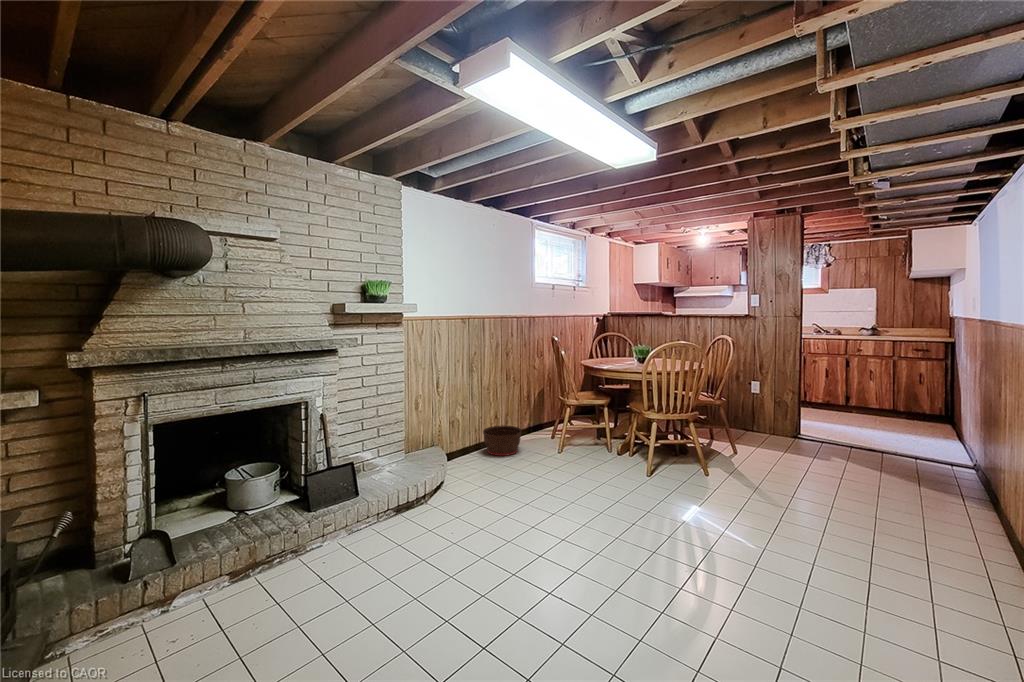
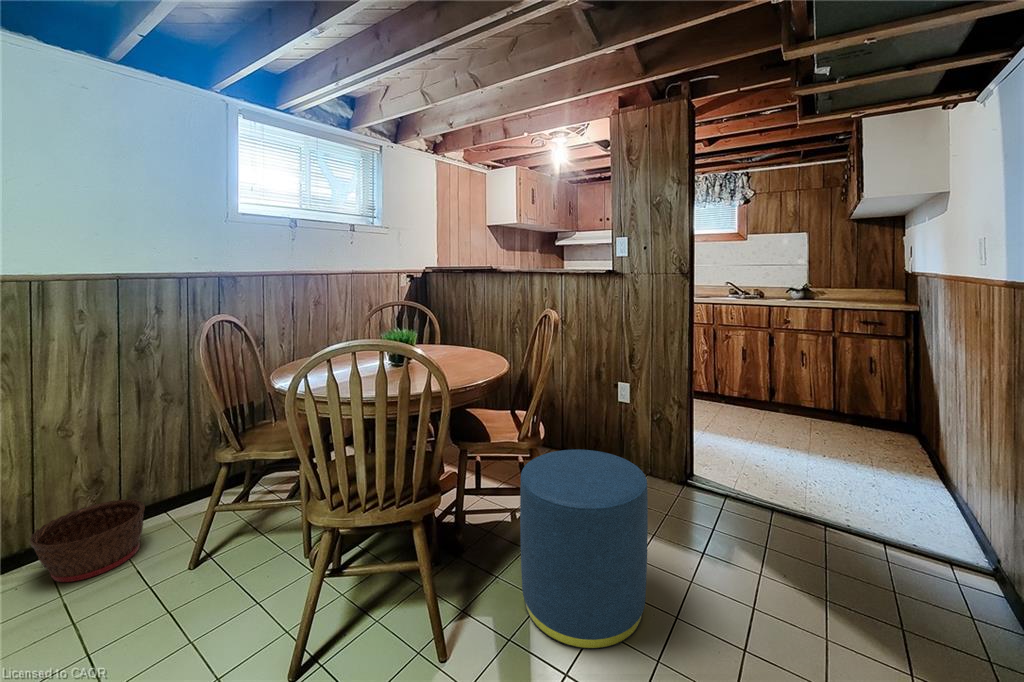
ottoman: none [728,402,794,479] -> present [520,450,648,650]

